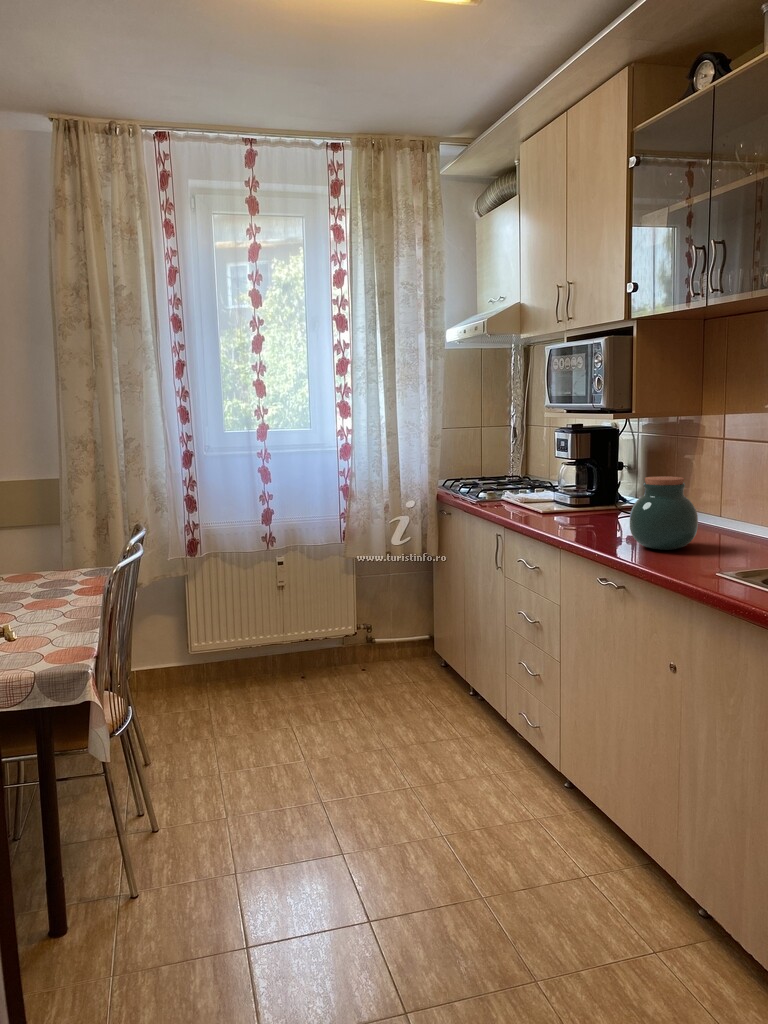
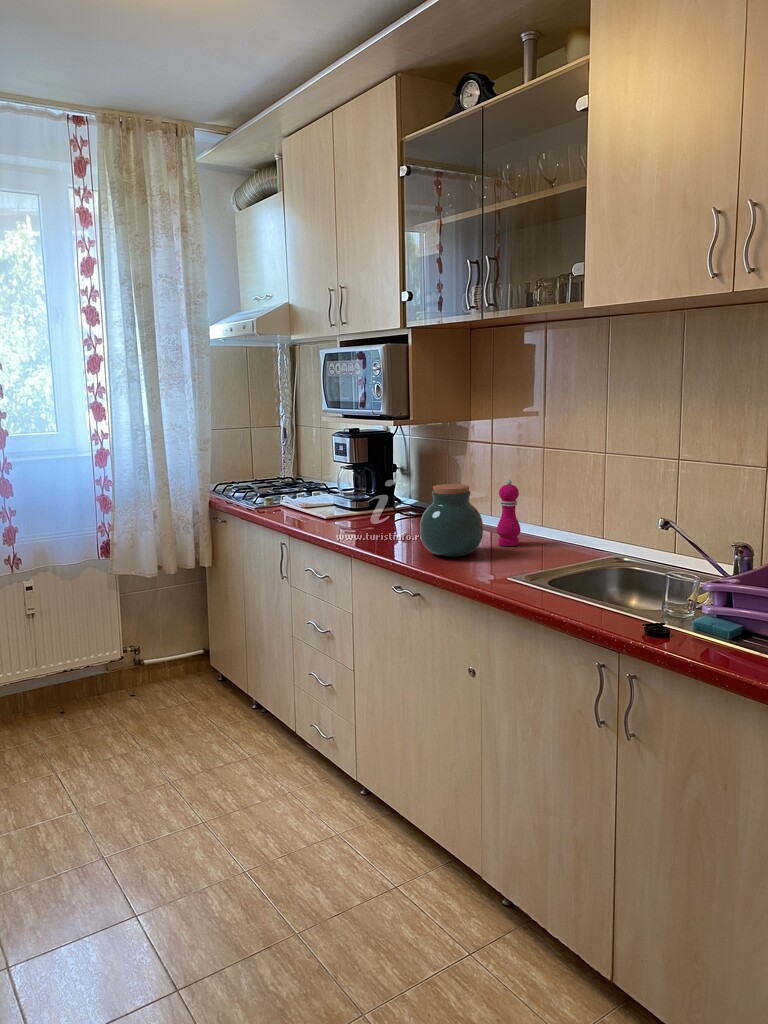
pepper mill: none [716,474,743,544] -> present [497,480,521,546]

